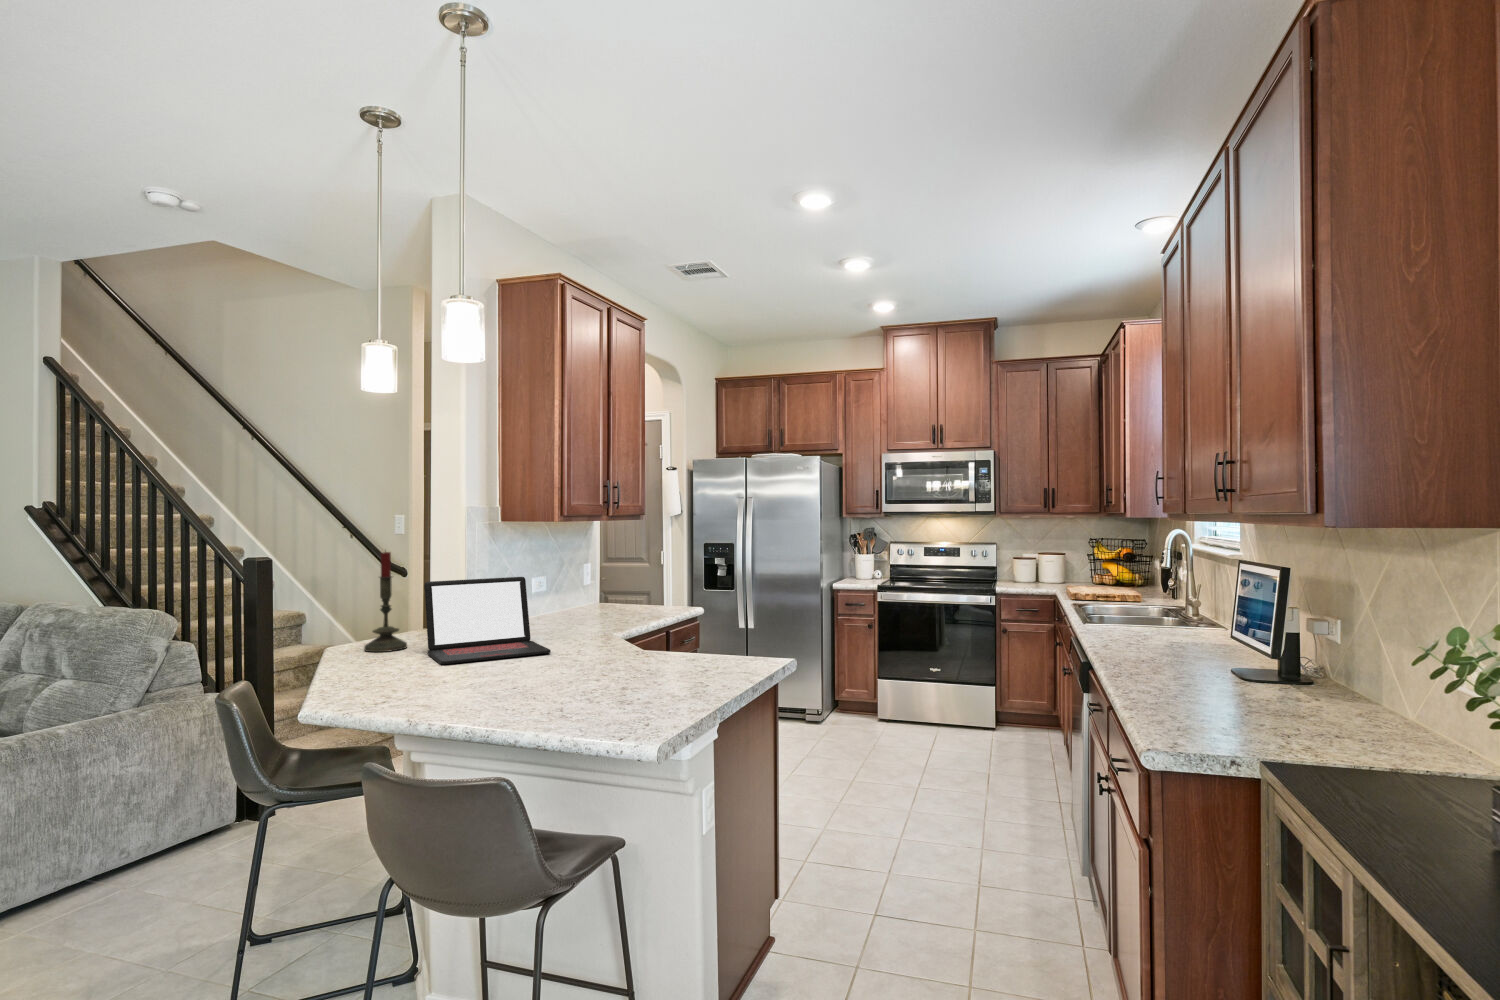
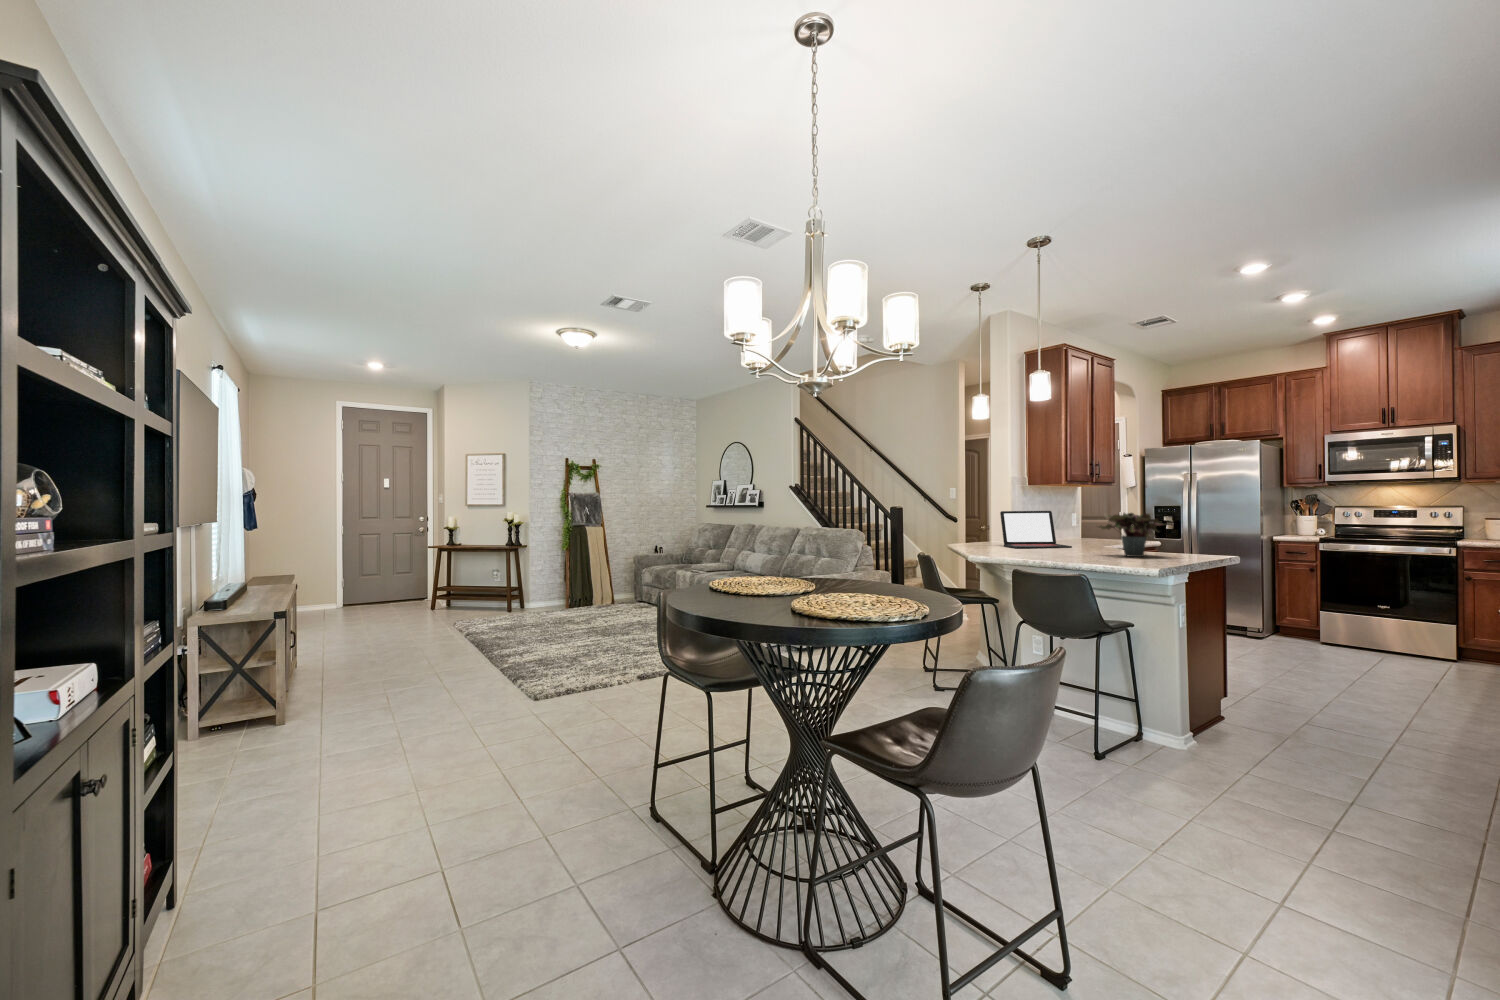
candle: present [364,552,407,652] -> none [969,496,989,545]
potted plant: none [566,606,698,701] -> present [1099,513,1163,557]

